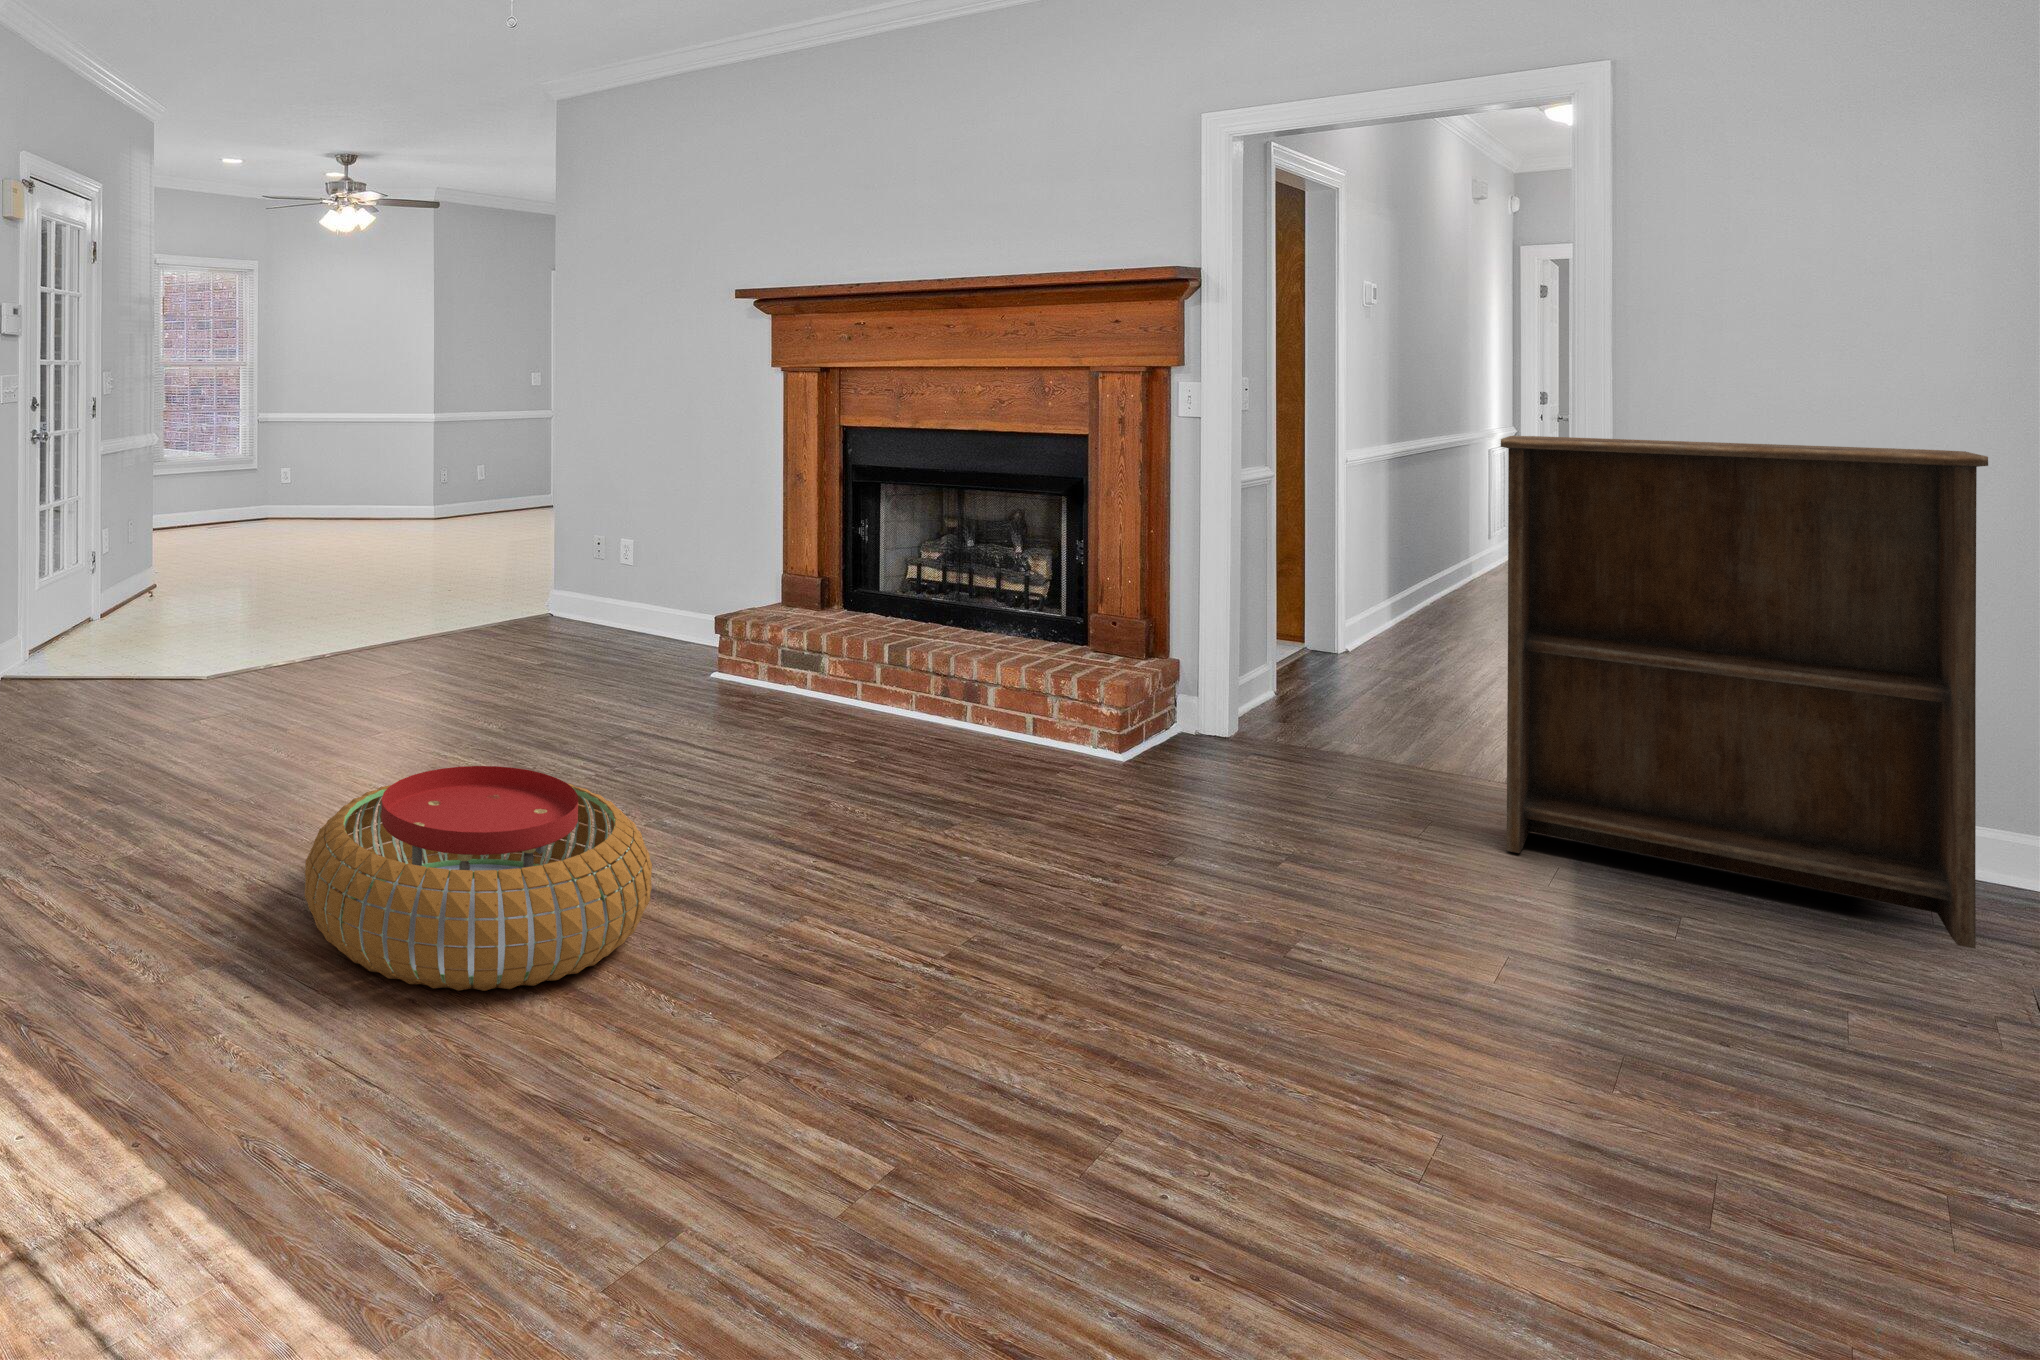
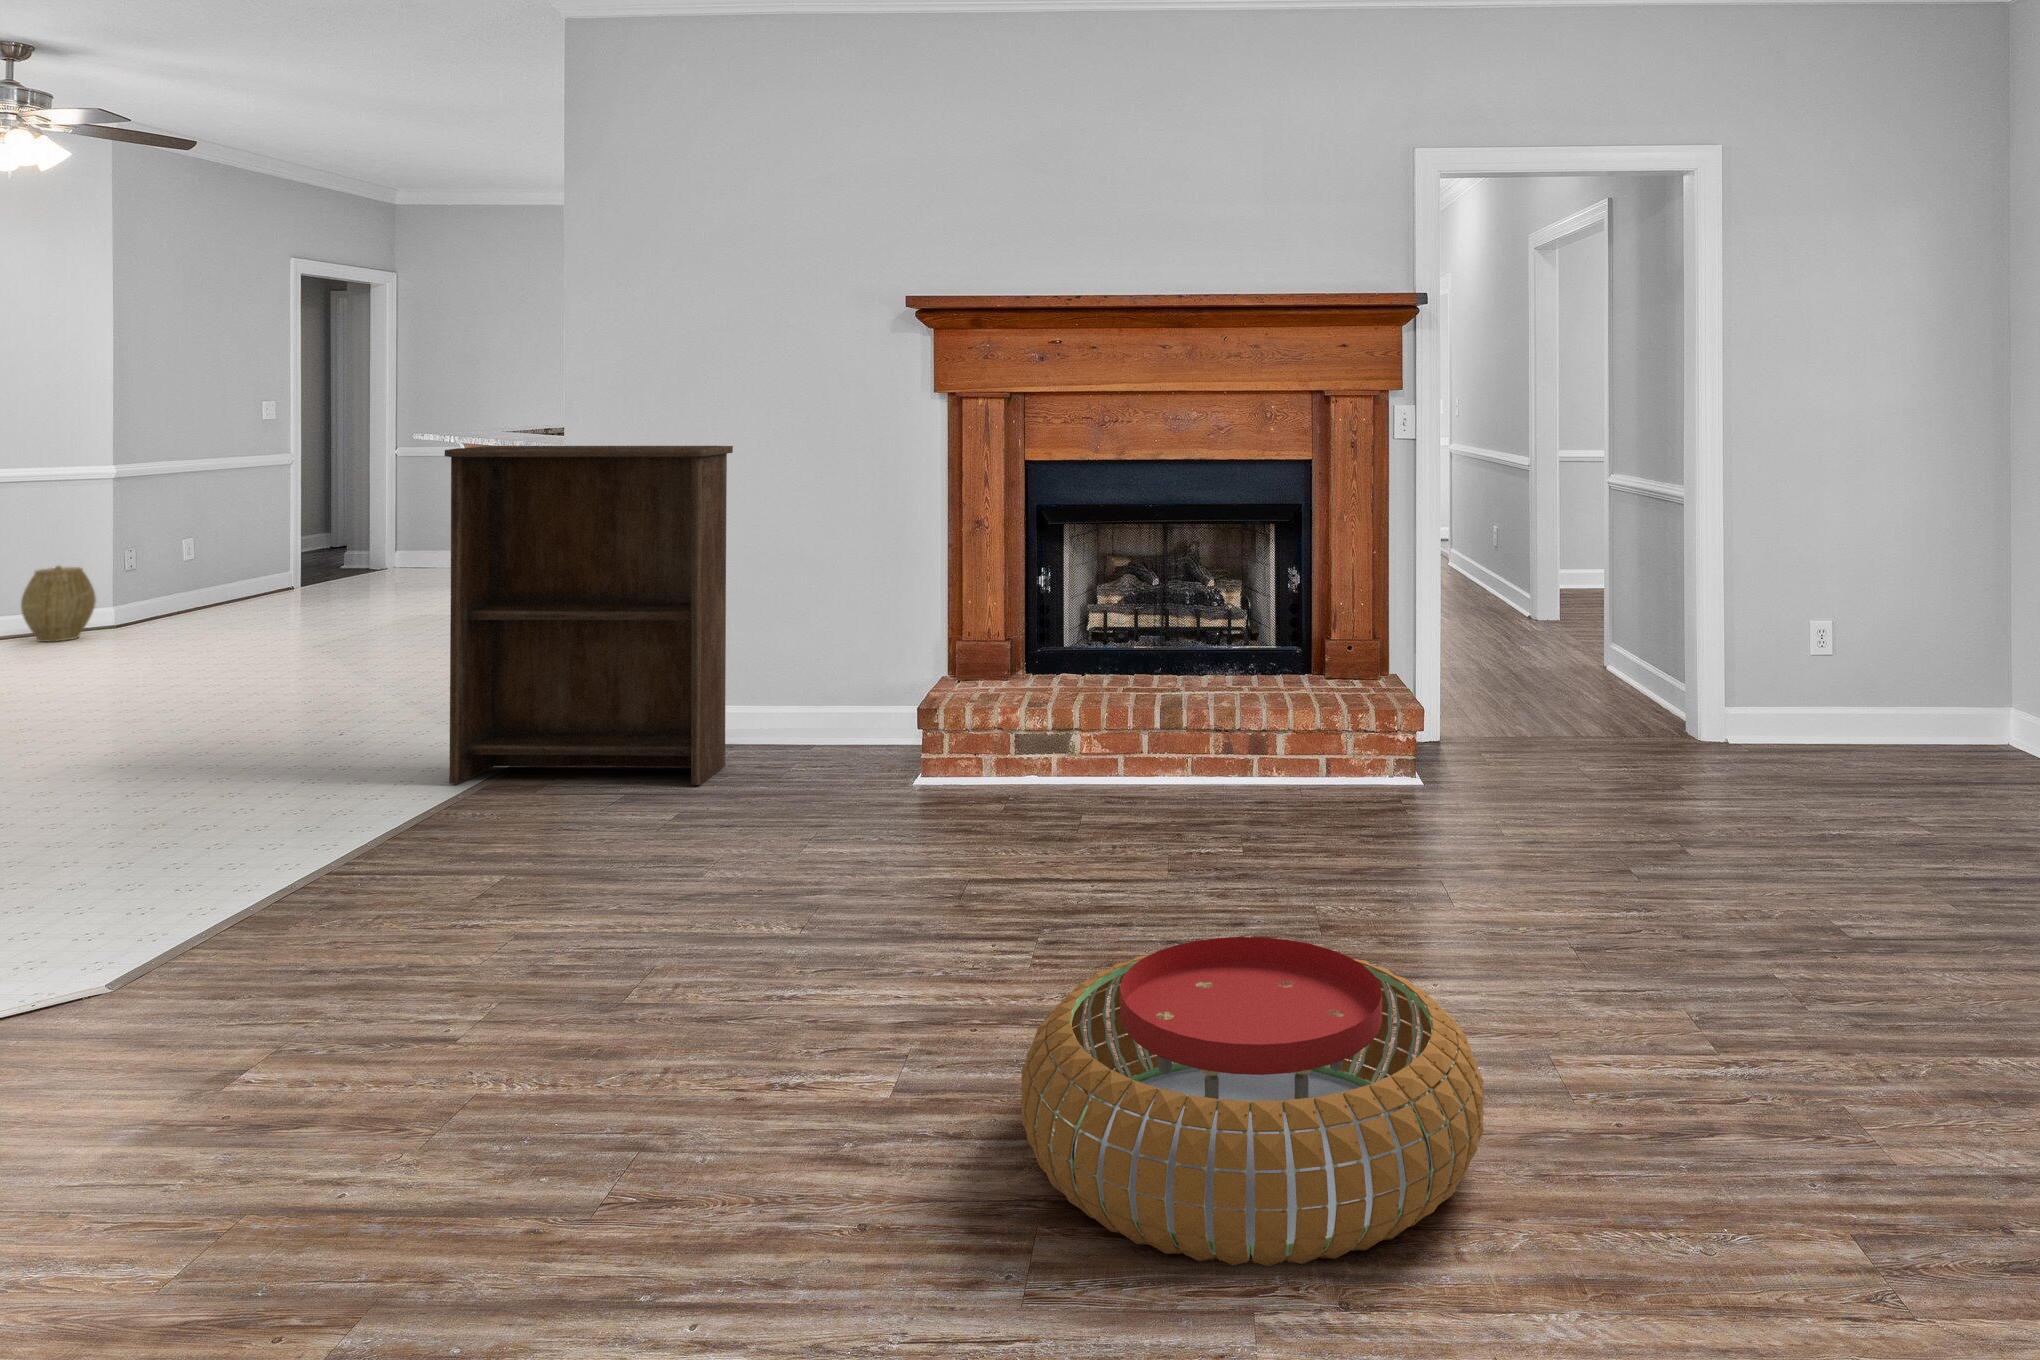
bookshelf: present [1501,436,1988,949] -> present [445,446,733,785]
woven basket: none [391,474,428,520] -> present [21,566,96,642]

